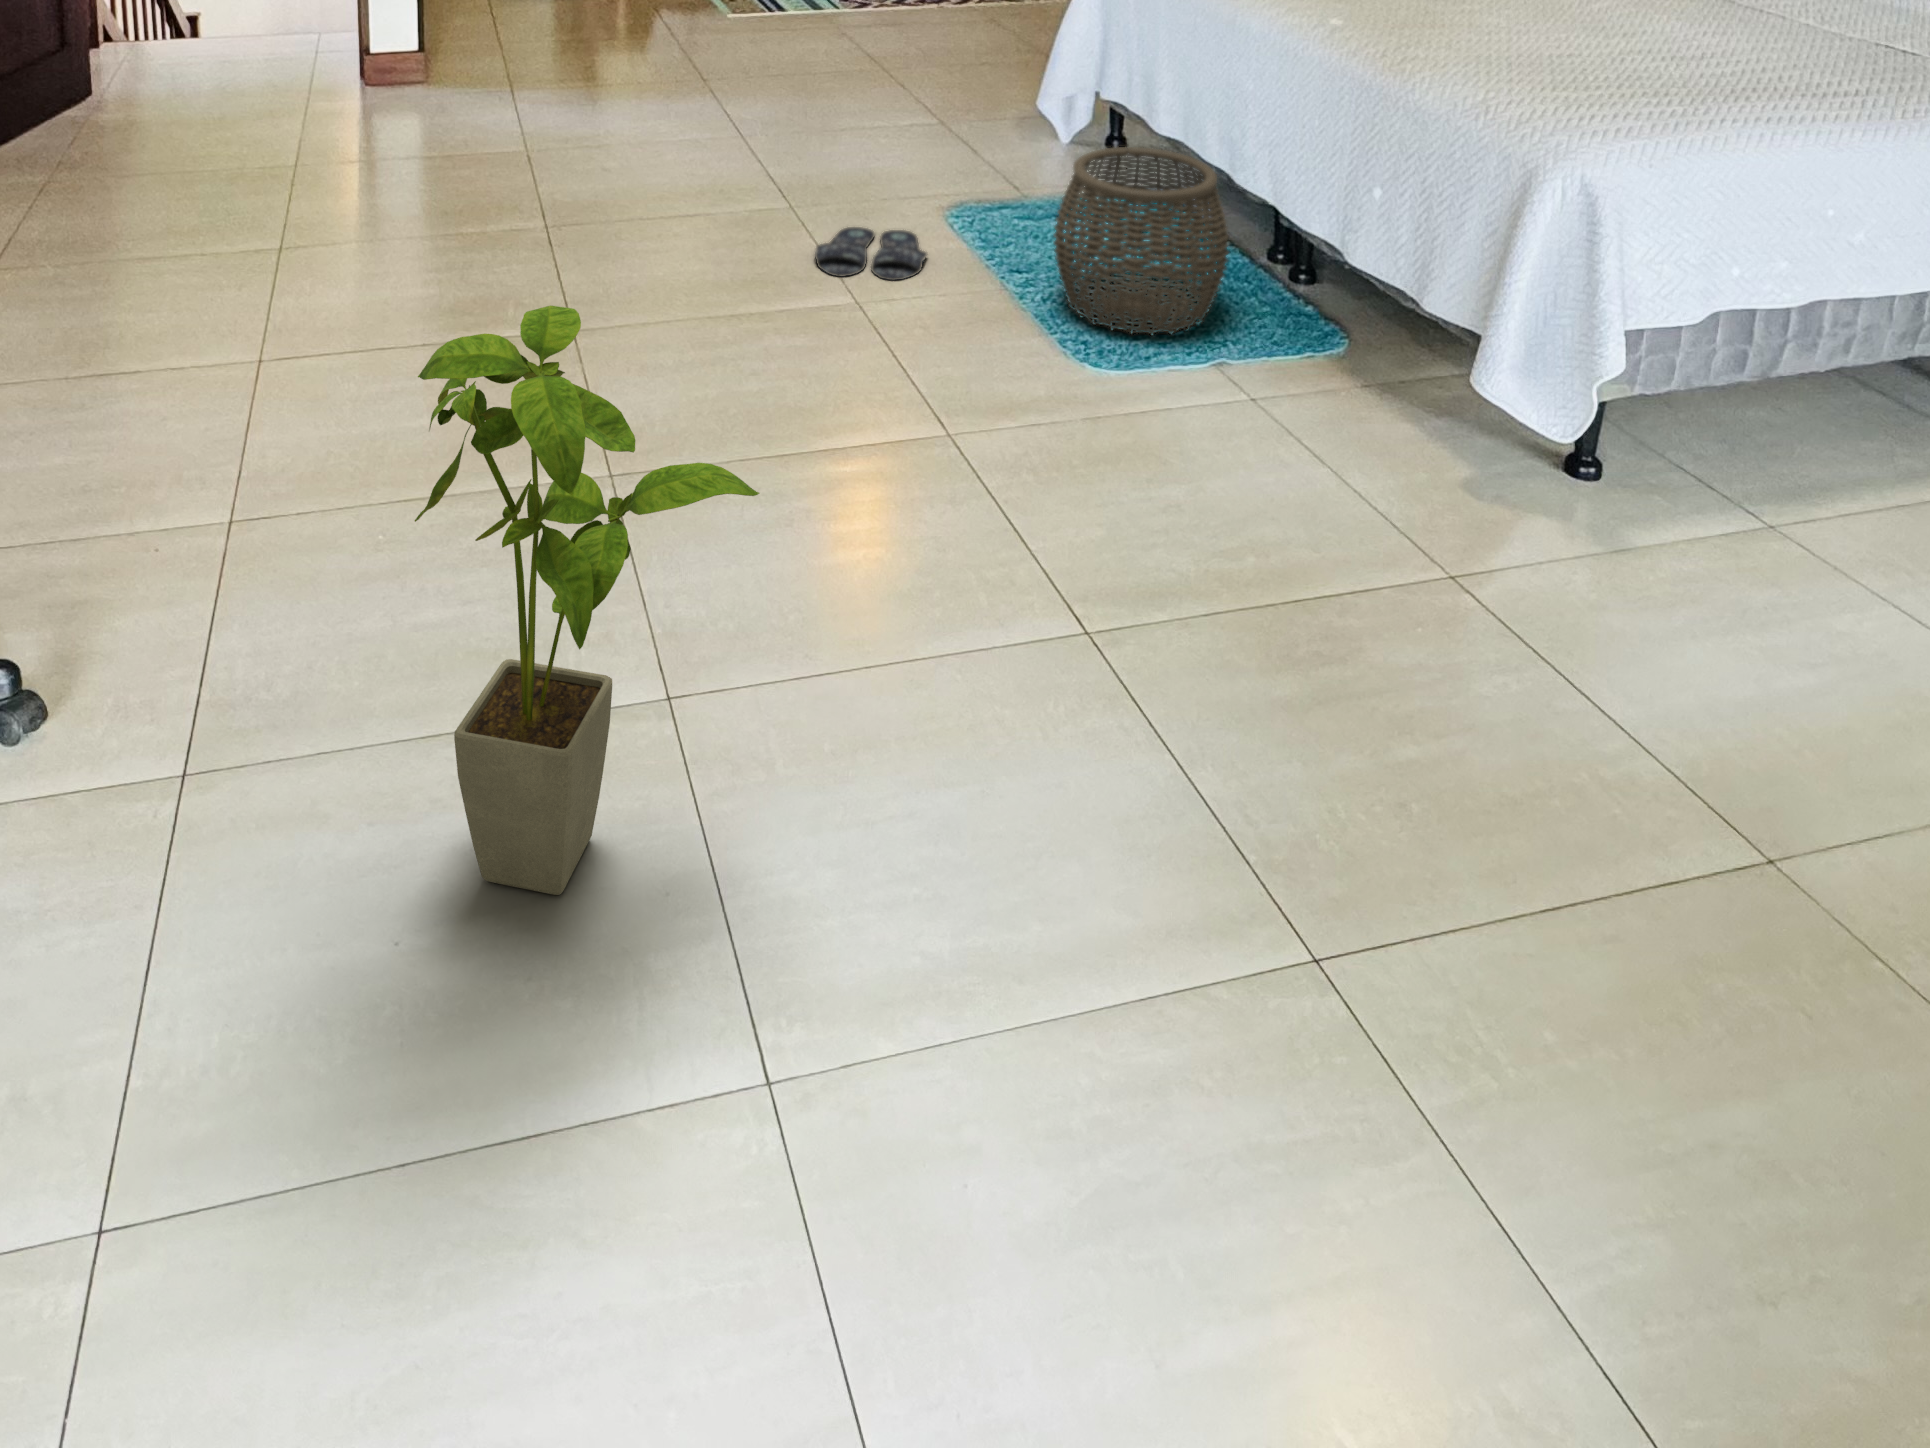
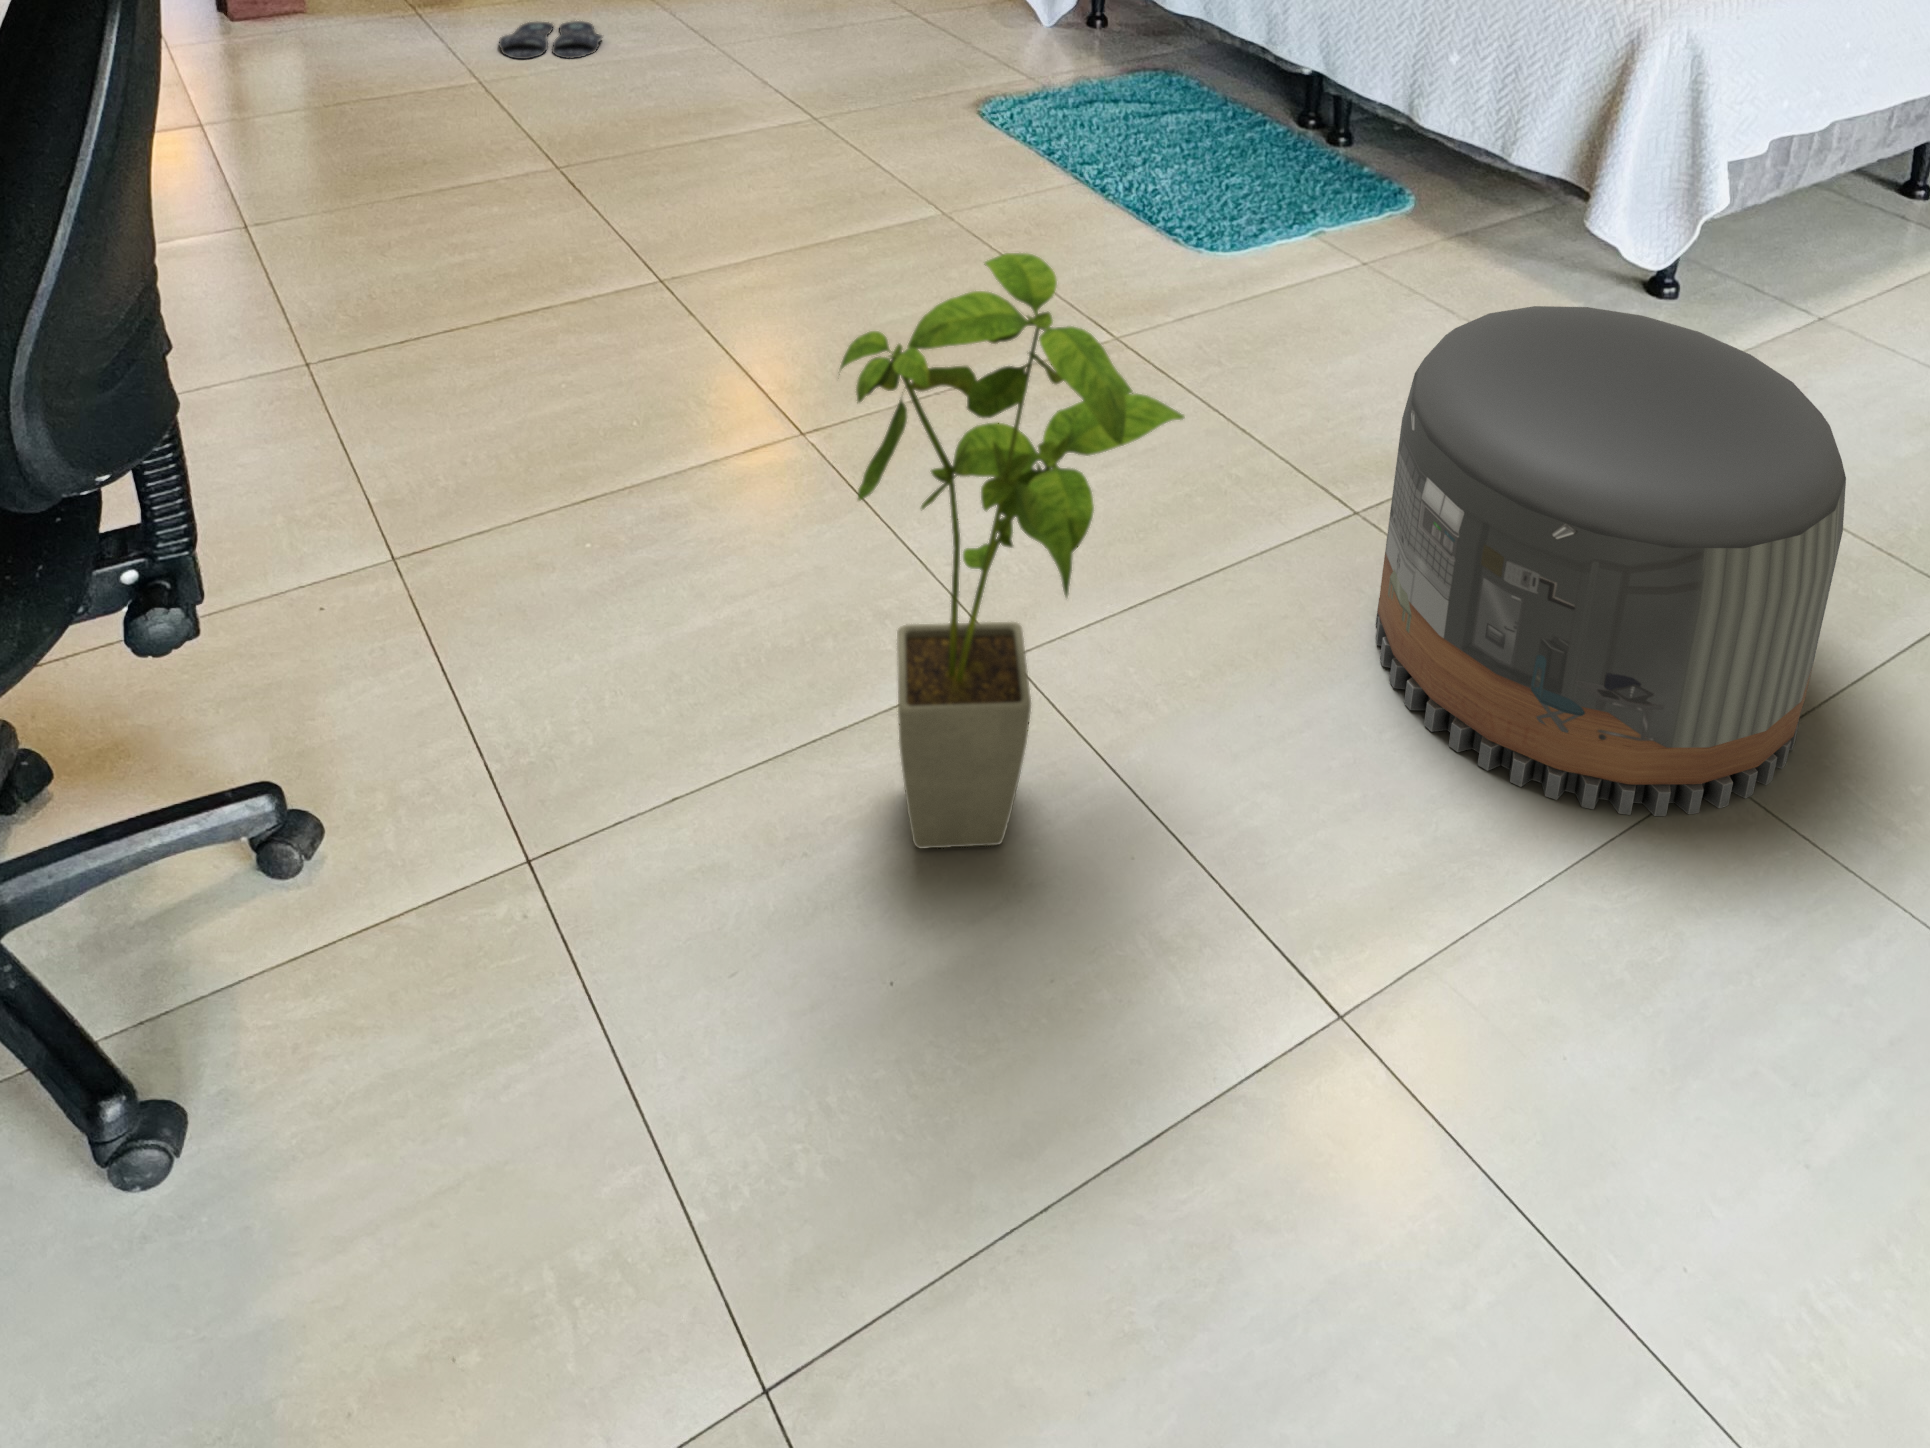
woven basket: present [1054,147,1229,335] -> none [1125,29,1297,213]
slippers: present [815,227,927,280] -> present [499,21,602,59]
pouf: none [1032,448,1521,1044] -> present [1376,306,1846,816]

